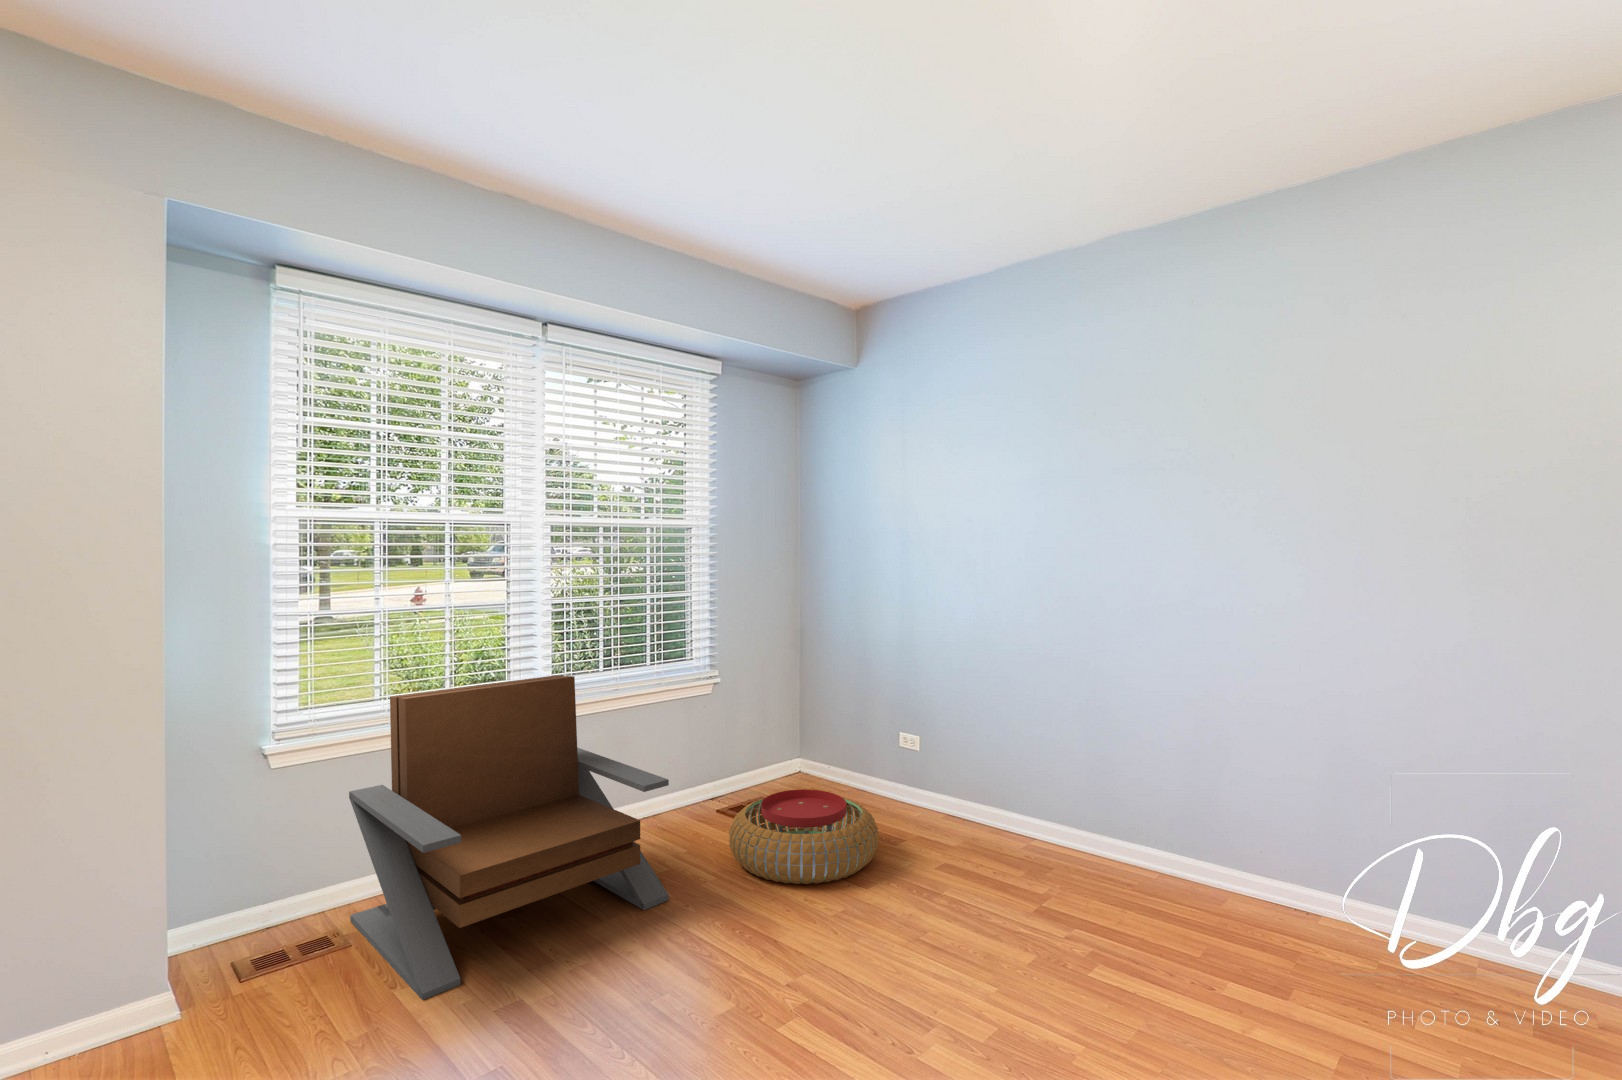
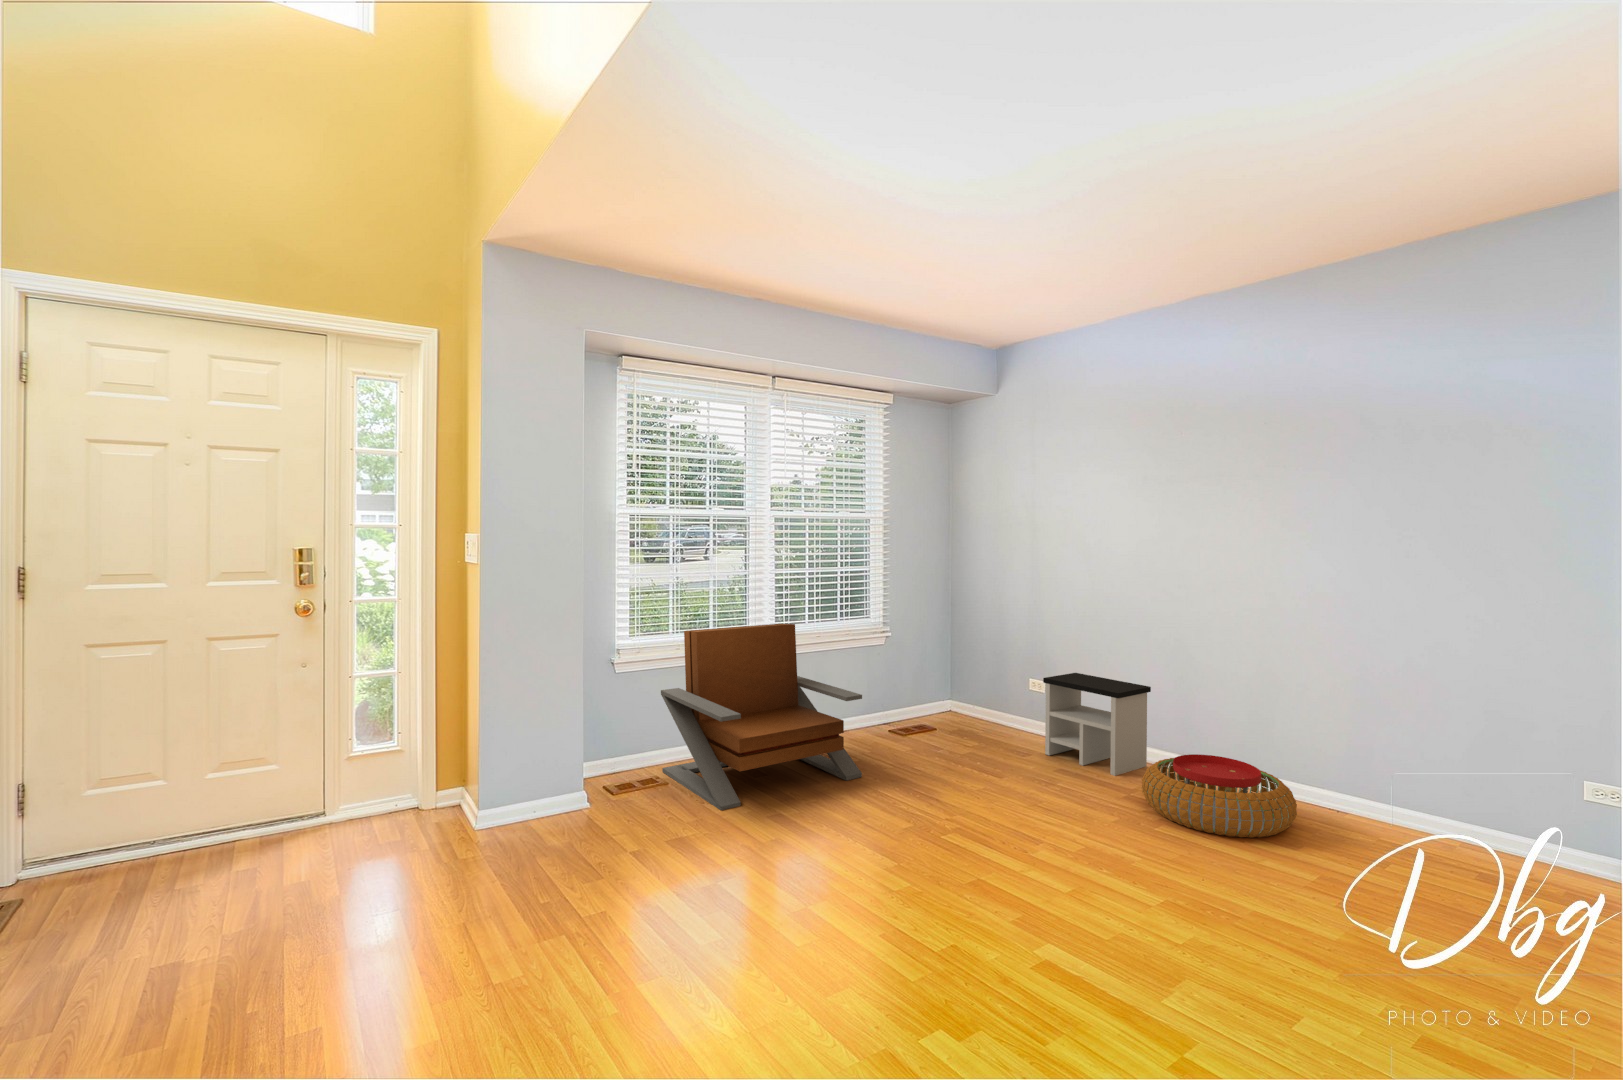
side table: none [917,722,1050,864] -> present [1043,673,1151,776]
pouf: present [729,789,879,884] -> present [1142,754,1297,838]

